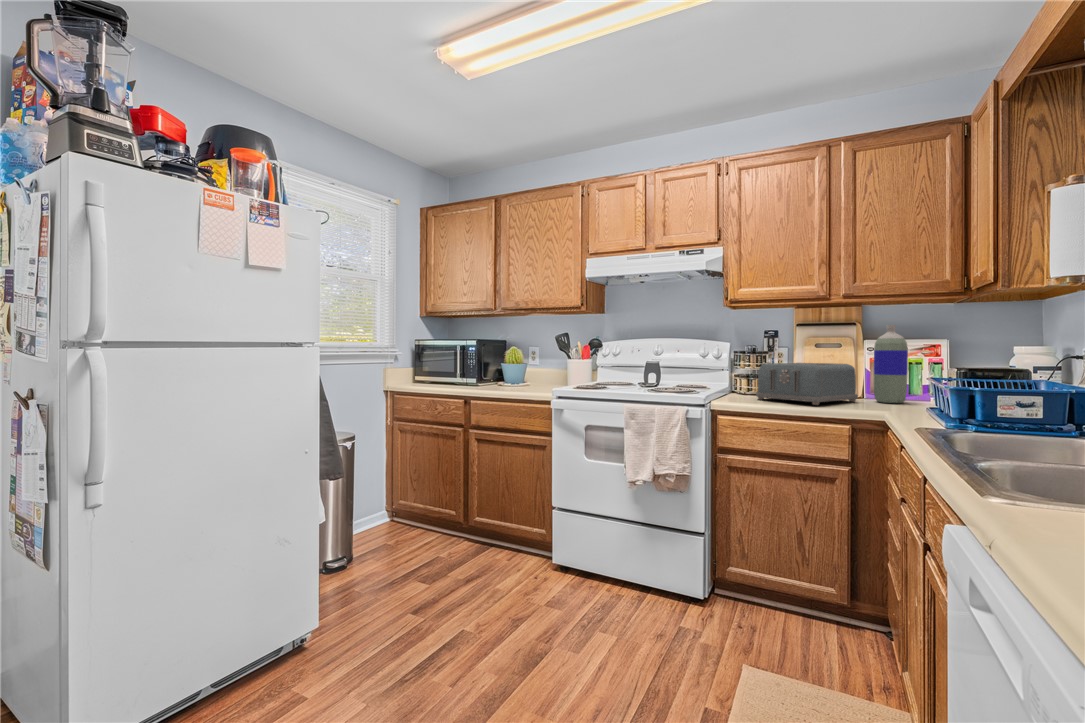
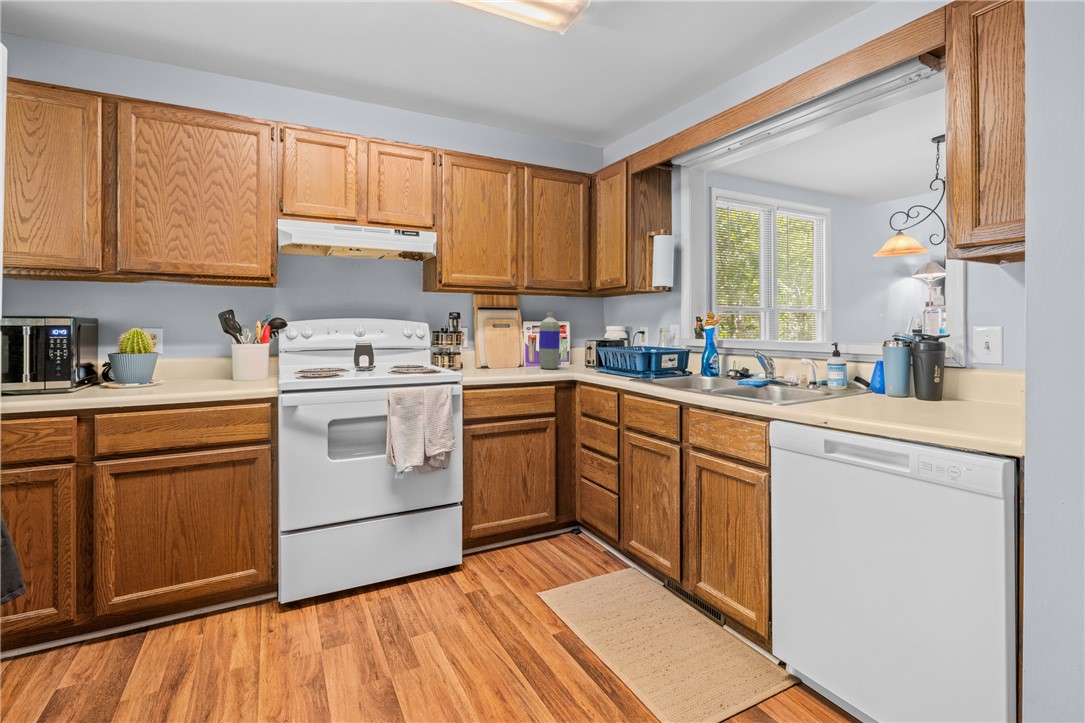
toaster: present [756,363,858,405] -> none [475,341,534,375]

